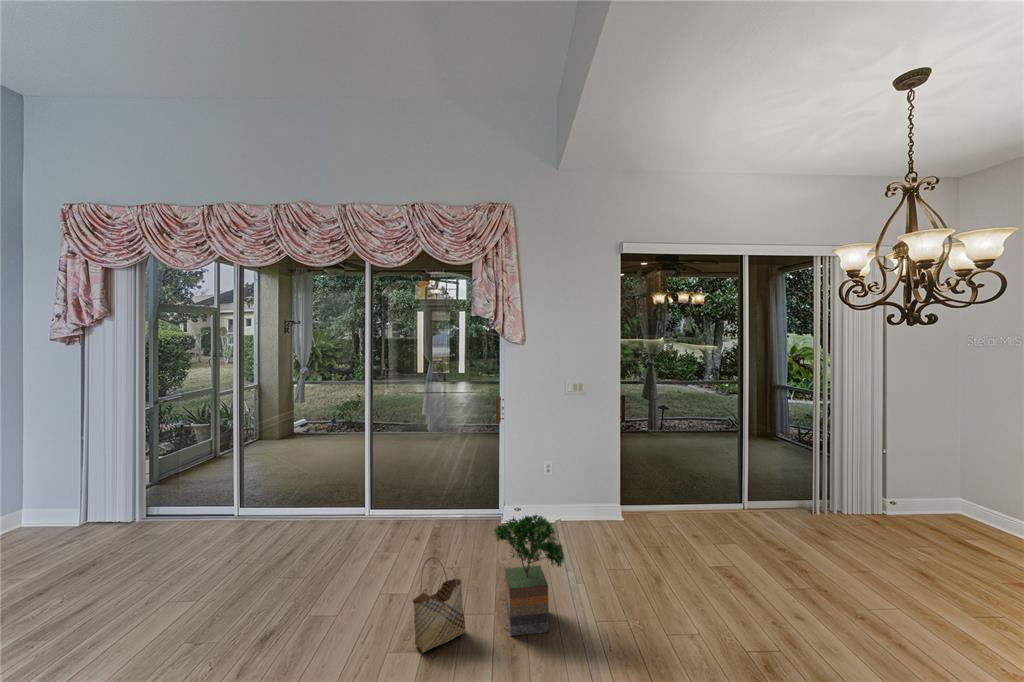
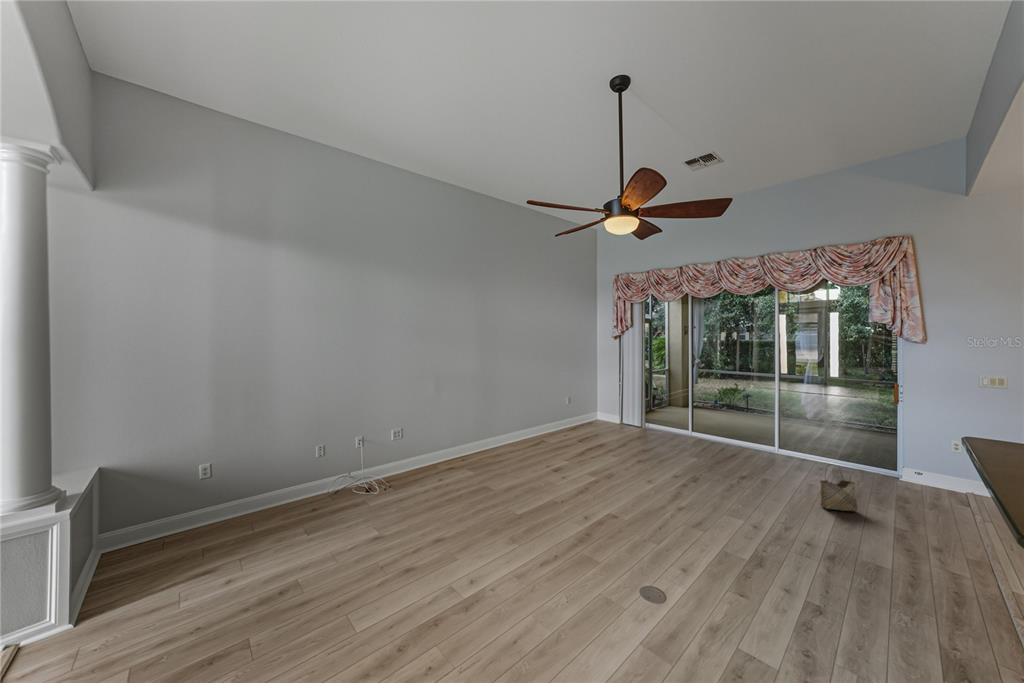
potted tree: present [494,515,564,636] -> none [881,454,947,531]

